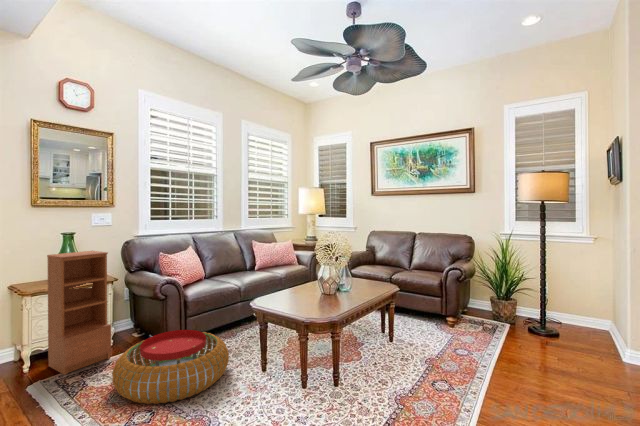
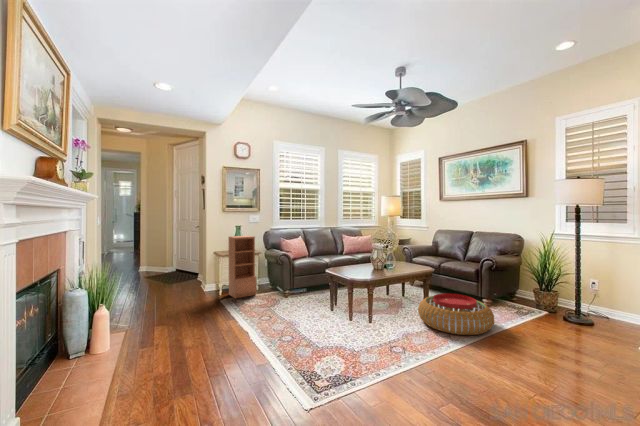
pouf: present [112,330,229,404] -> present [418,293,494,335]

